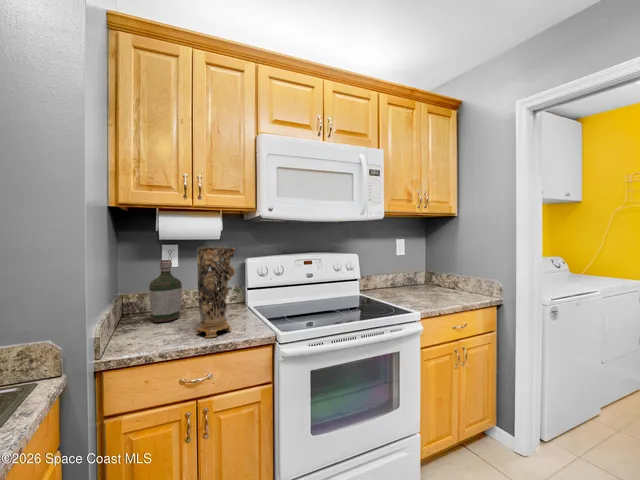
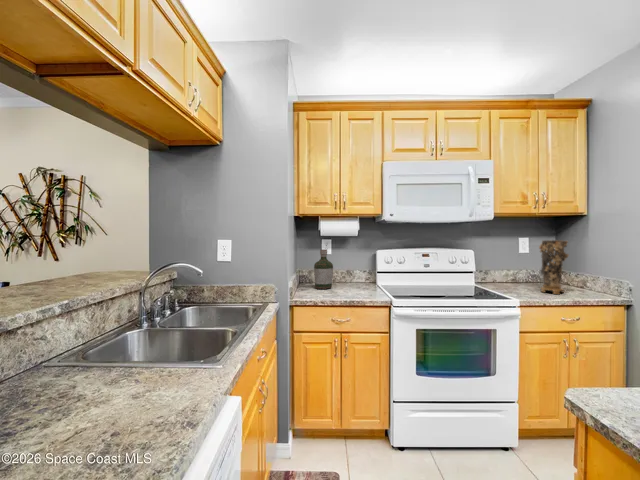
decorative vase: present [196,247,235,338] -> present [539,240,569,294]

